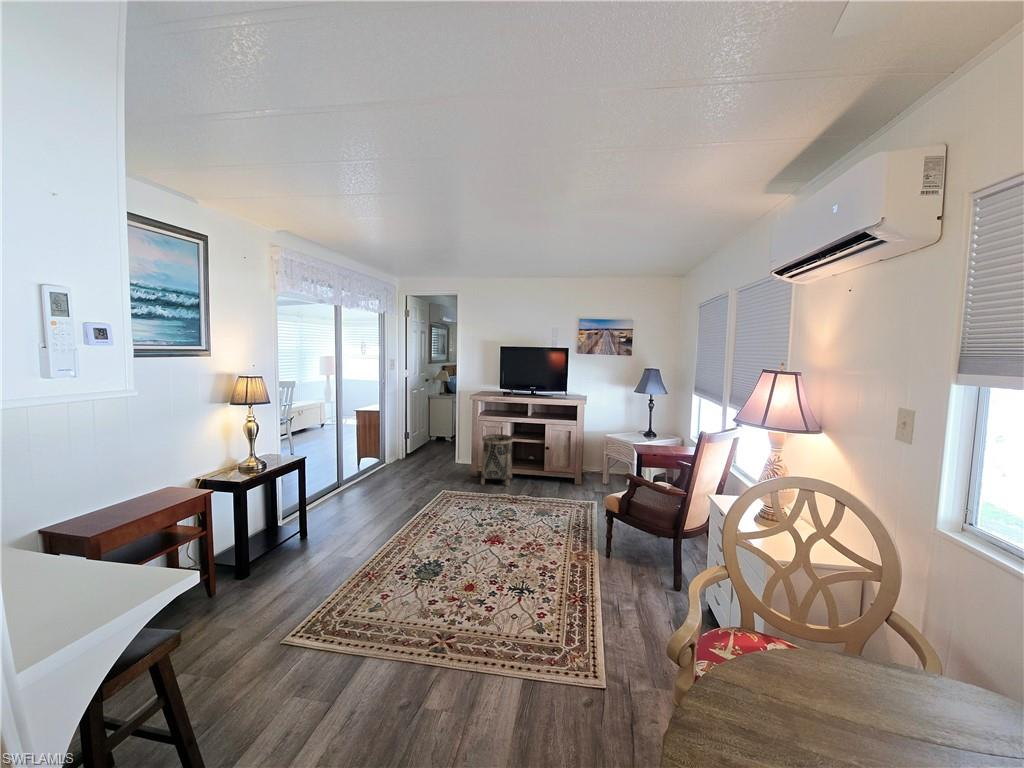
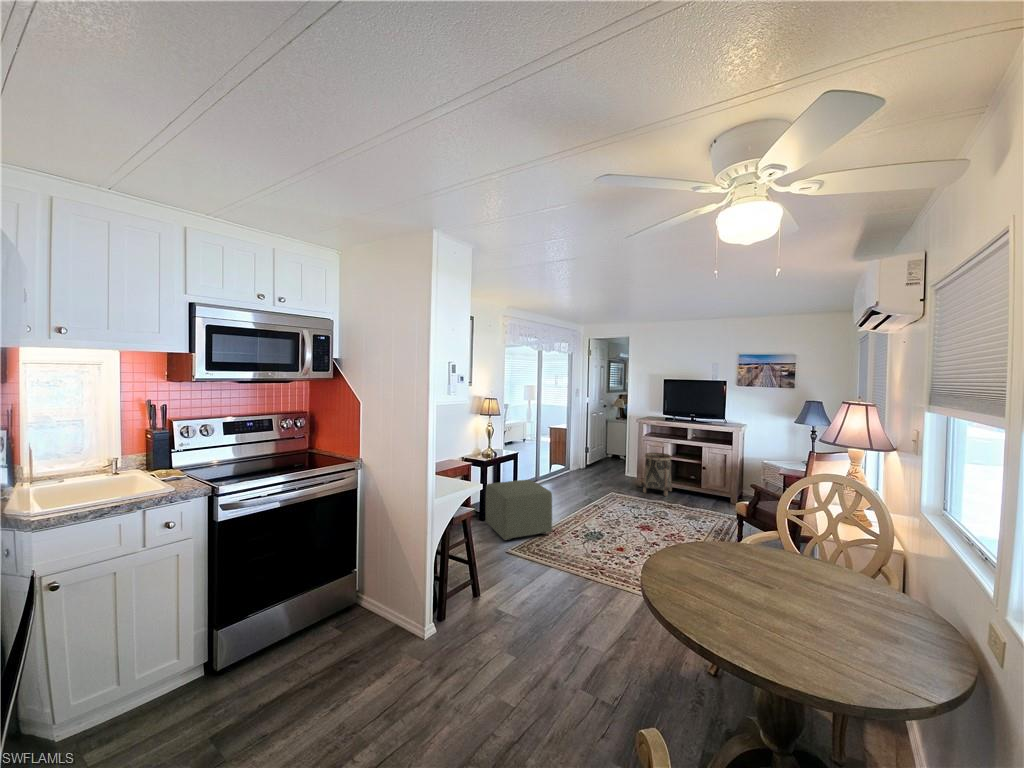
ottoman: none [241,499,365,620] -> present [485,480,552,540]

